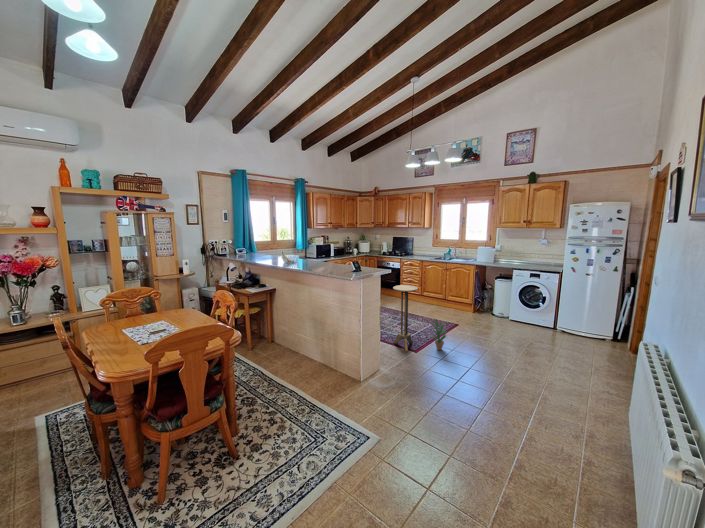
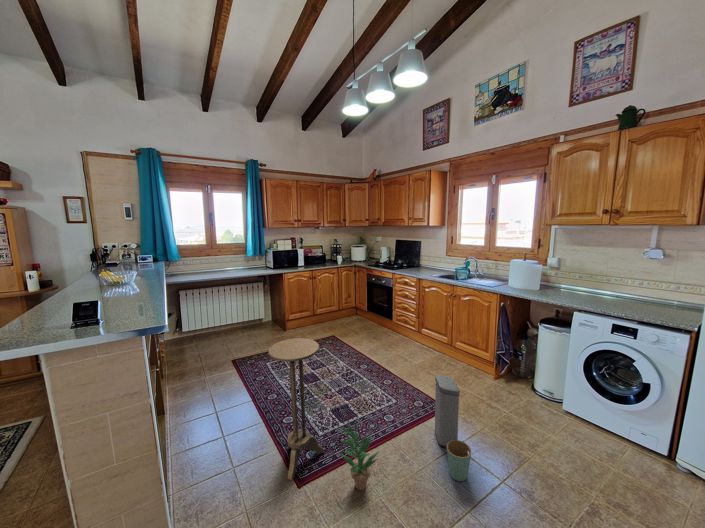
trash can: none [457,303,483,344] -> present [435,375,472,481]

